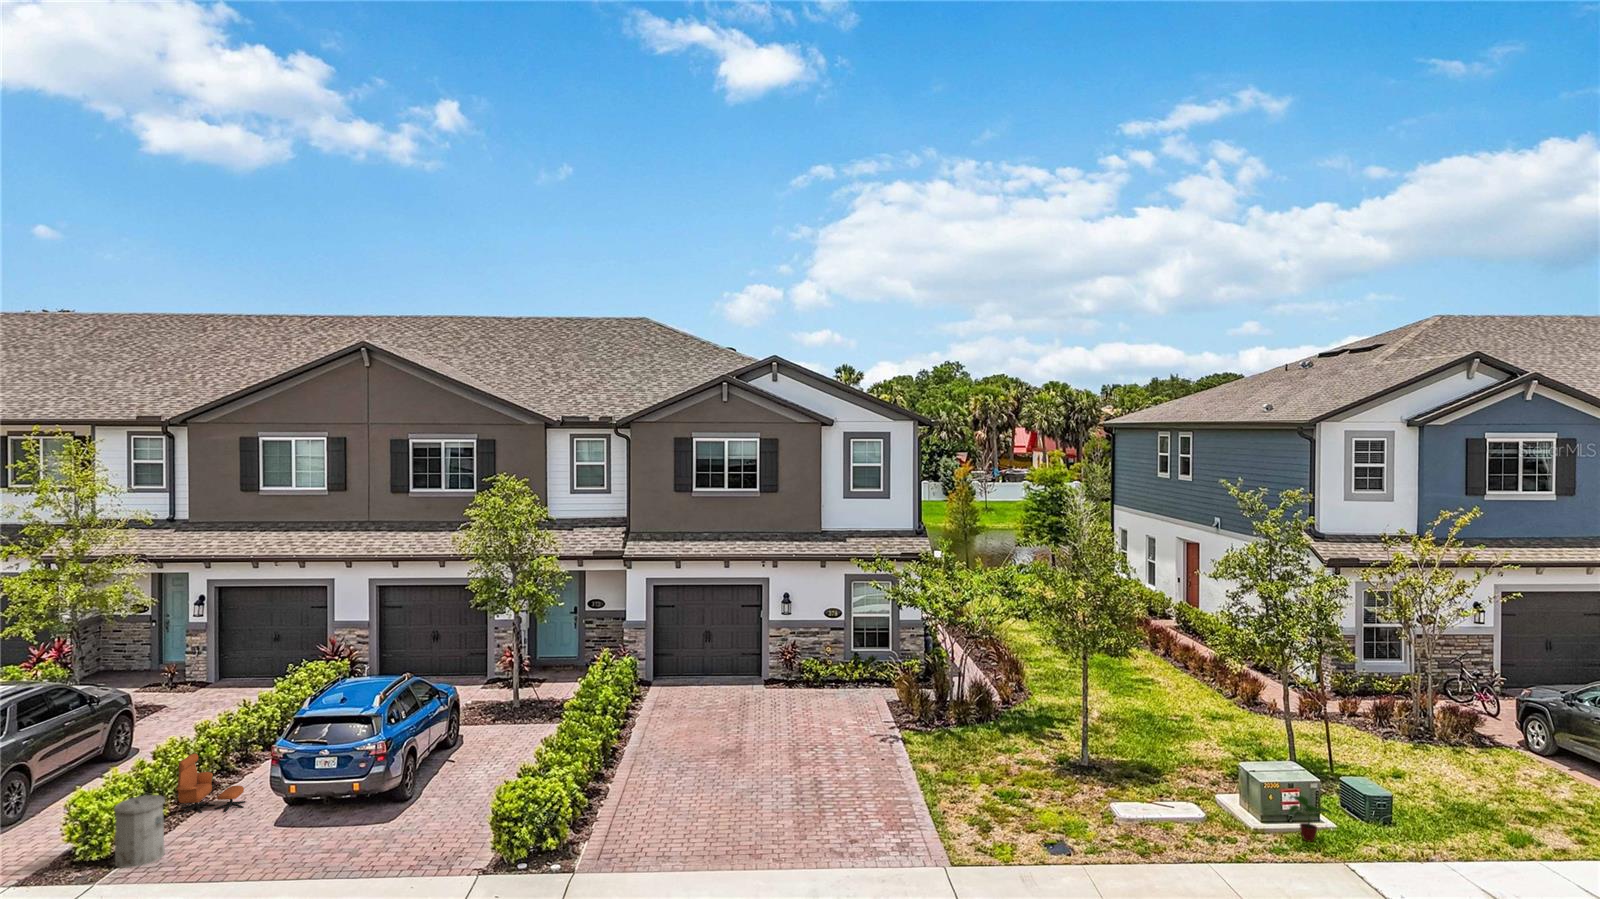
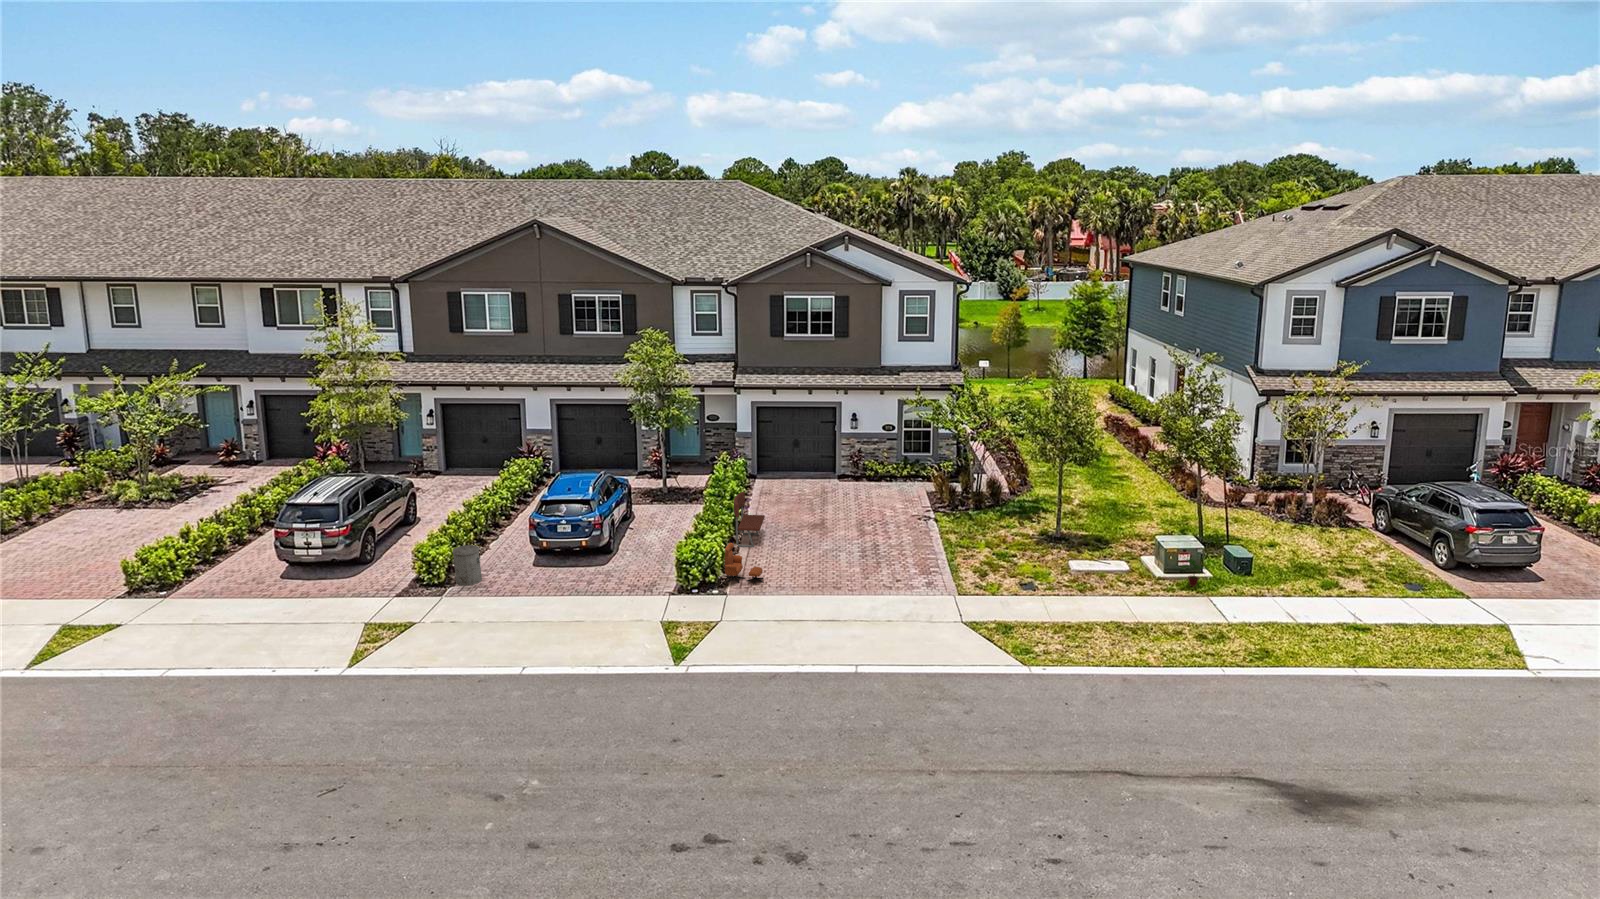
bench: none [602,702,651,790] -> present [734,492,765,547]
lounge chair: present [177,754,245,815] -> present [725,543,764,584]

